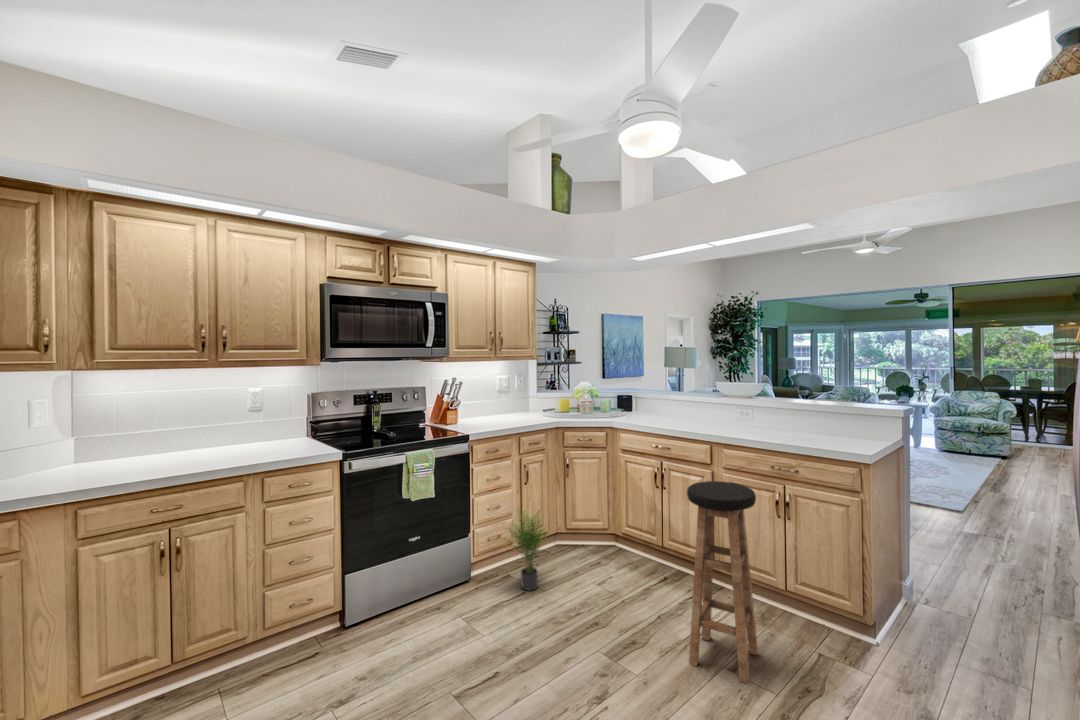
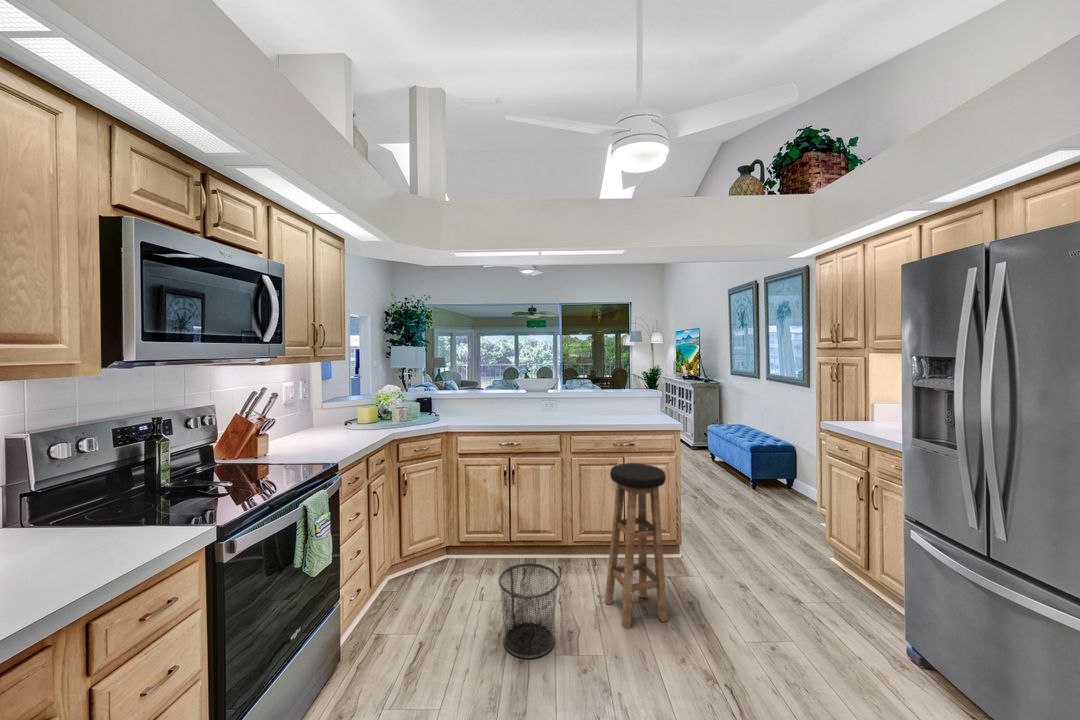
potted plant: present [501,511,545,591] -> none [388,532,455,644]
waste bin: none [563,553,621,640] -> present [499,563,559,659]

